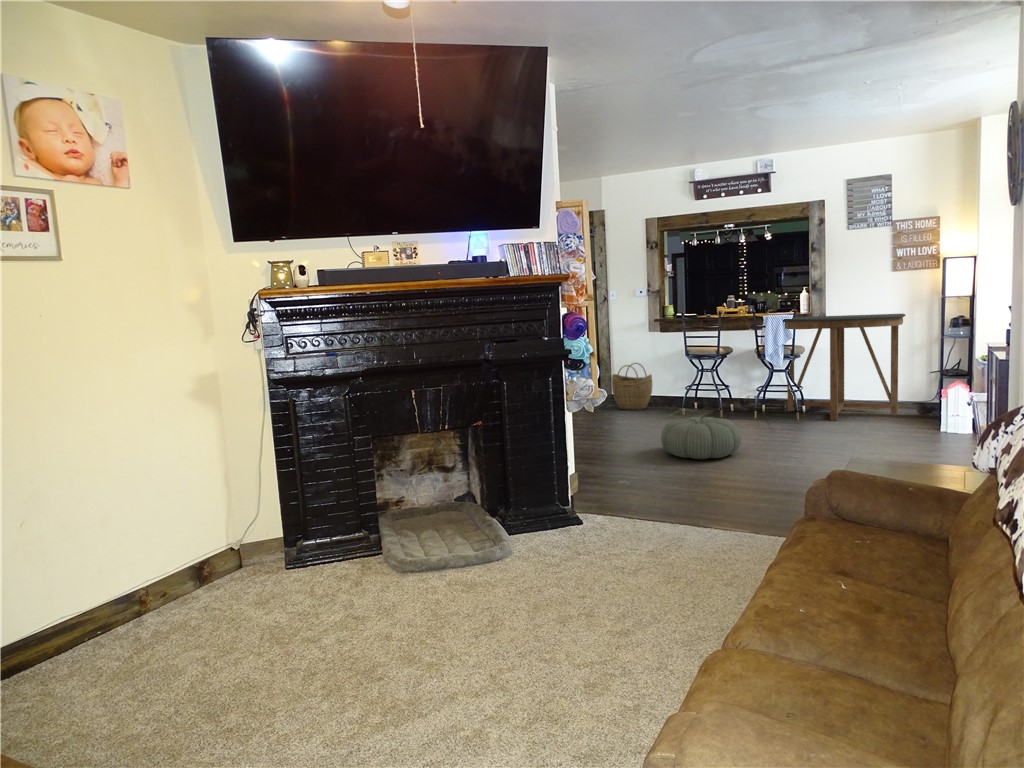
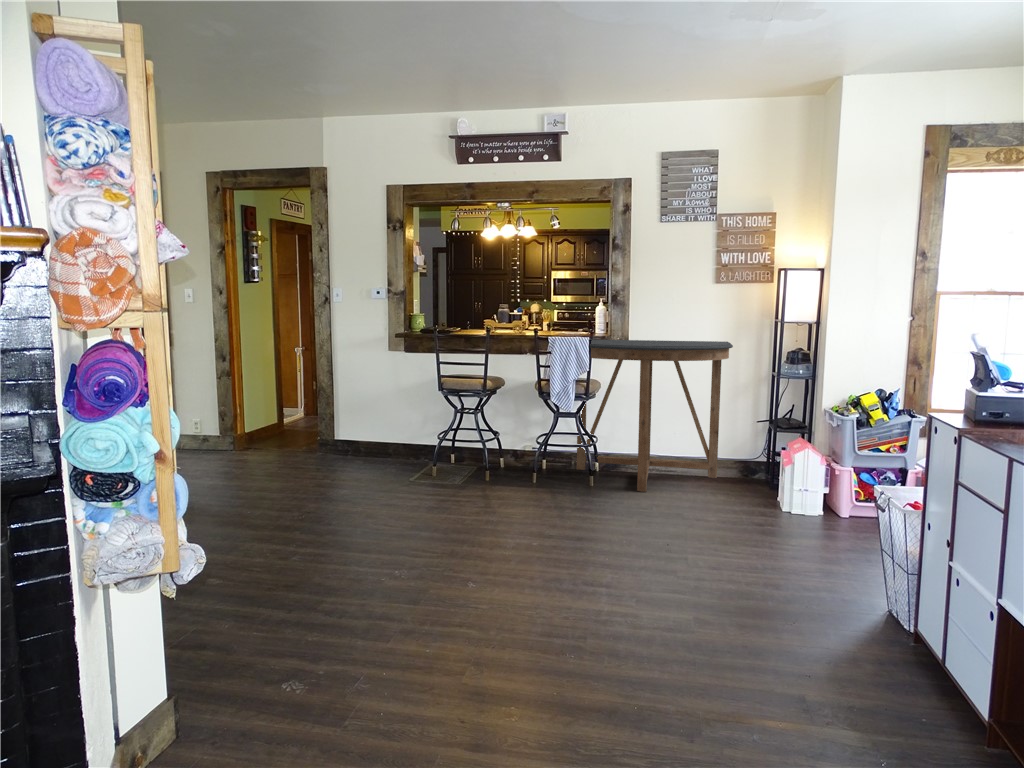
woven basket: present [612,363,652,410] -> none [332,395,392,466]
pouf: present [661,417,741,459] -> none [379,518,521,613]

